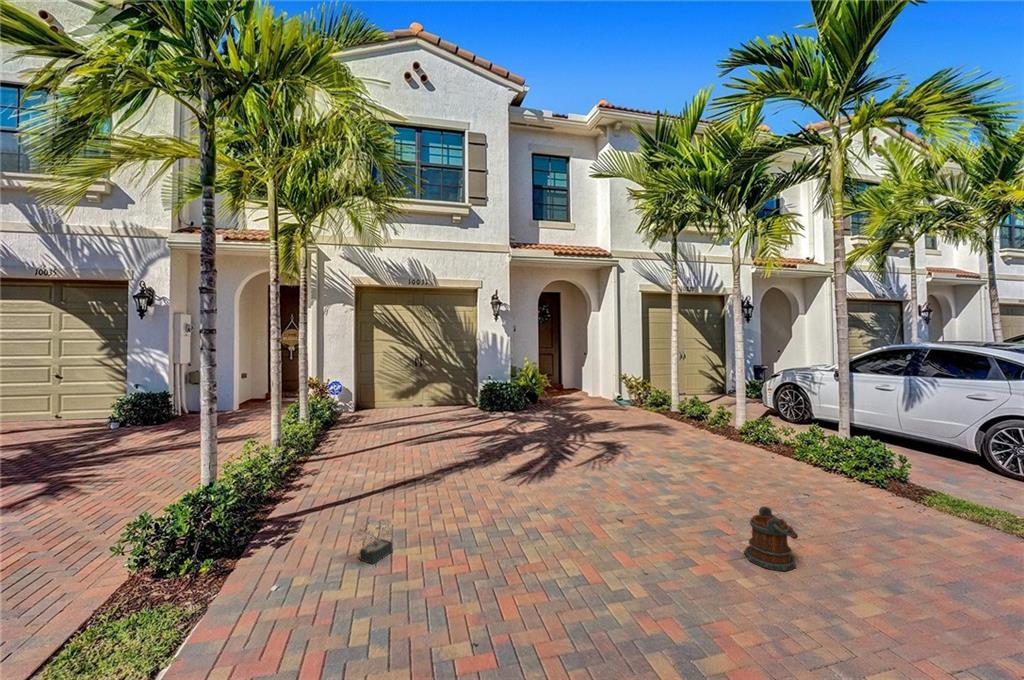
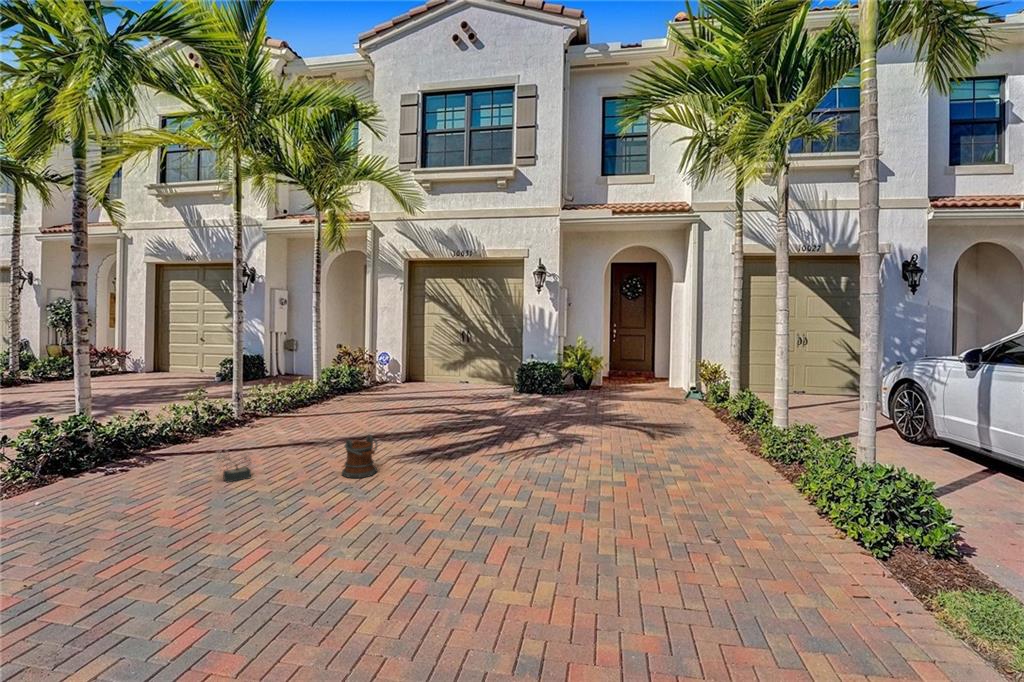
bucket: present [743,506,798,571] -> present [341,435,378,478]

